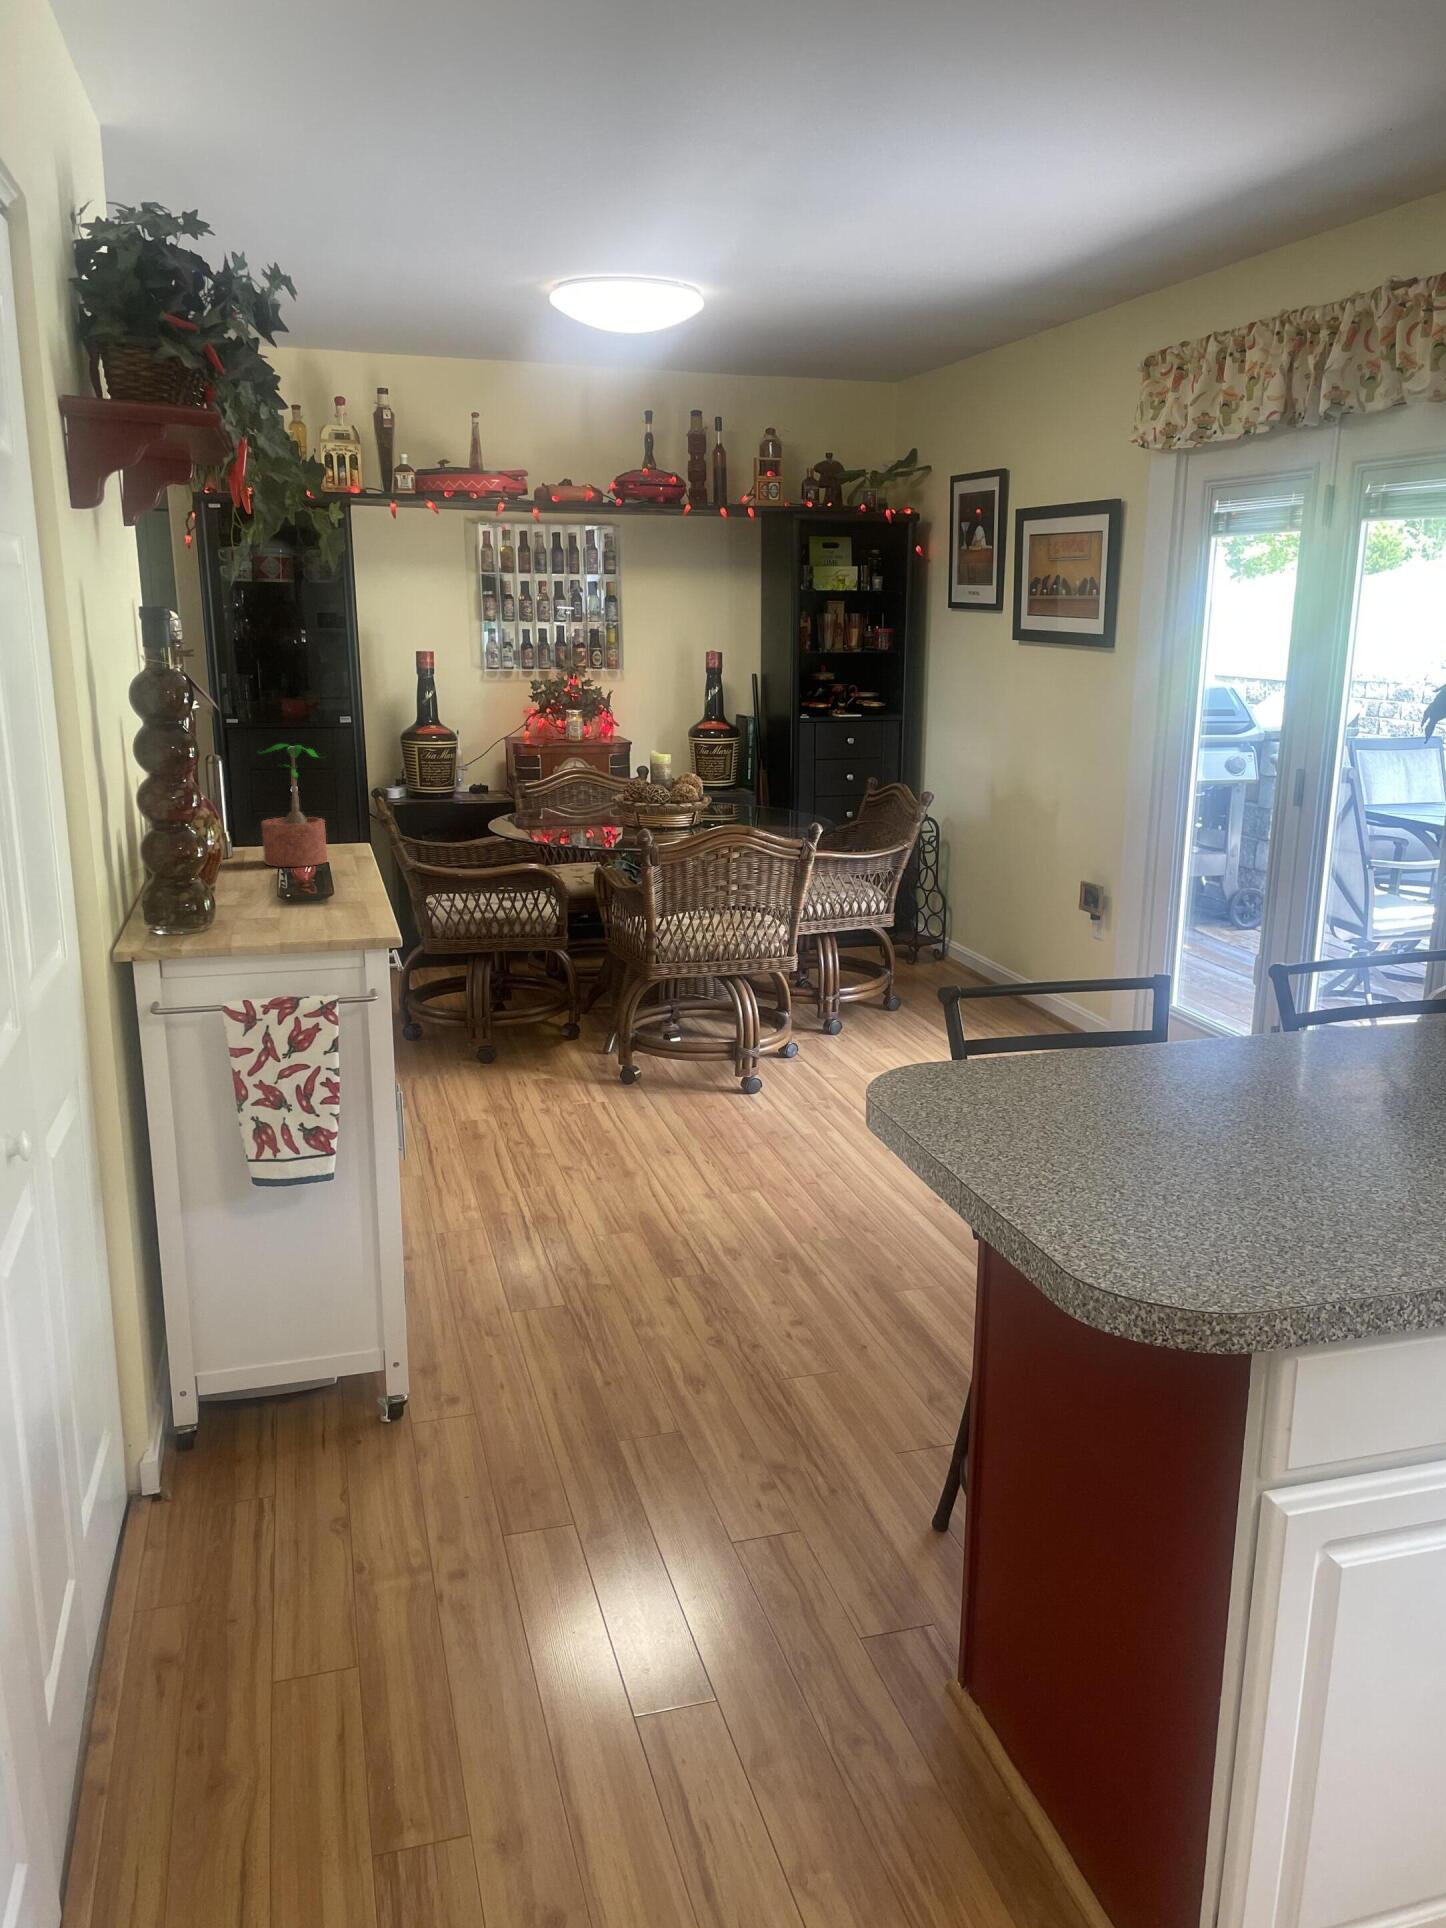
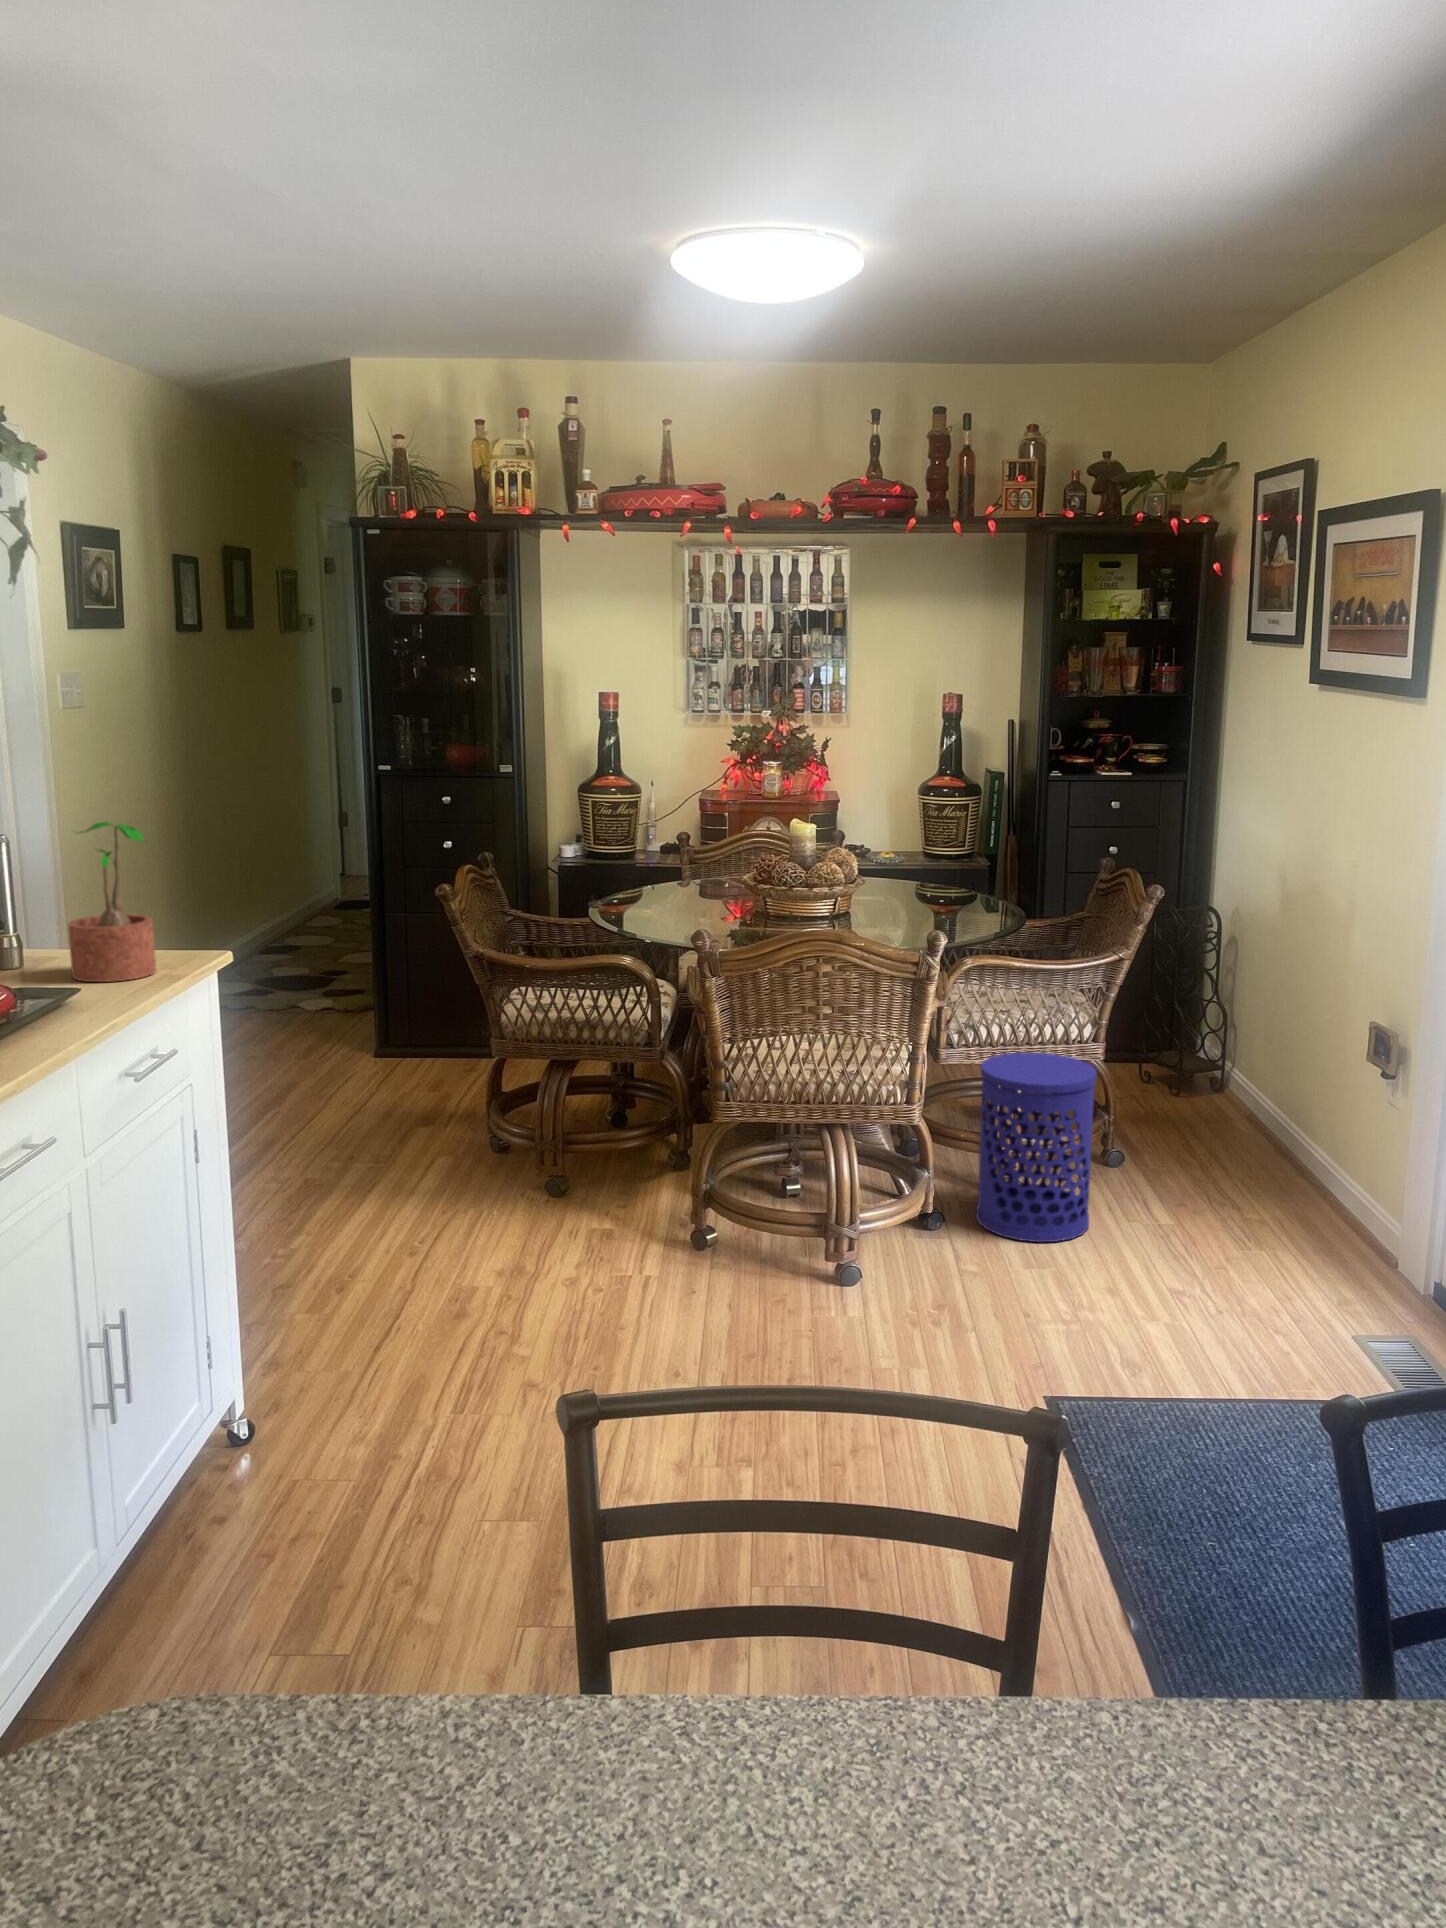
waste bin: none [814,922,902,1058] -> present [976,1053,1097,1242]

